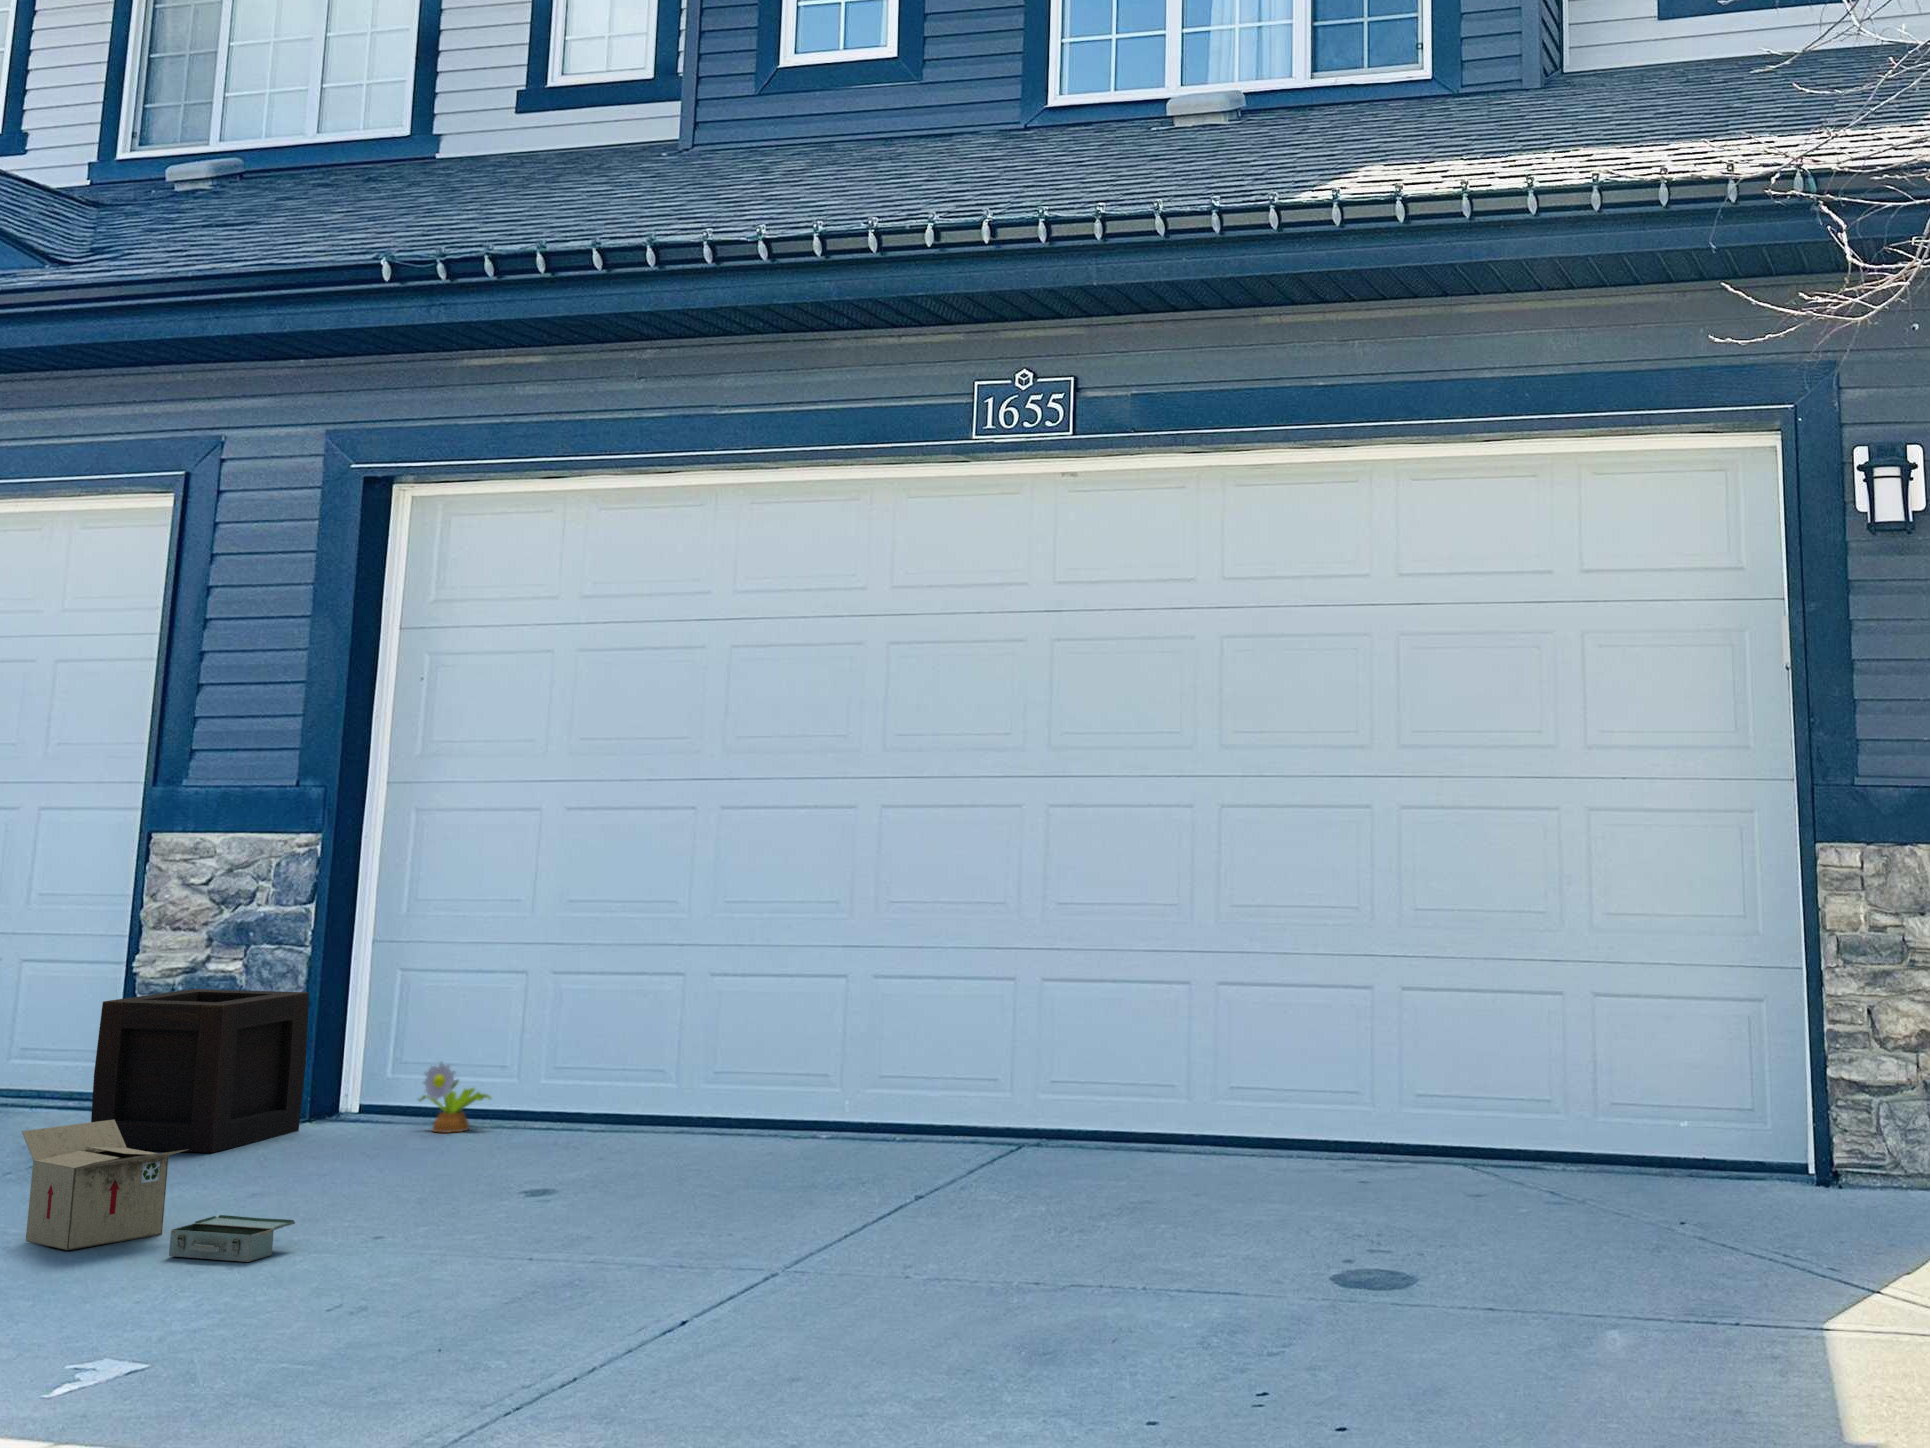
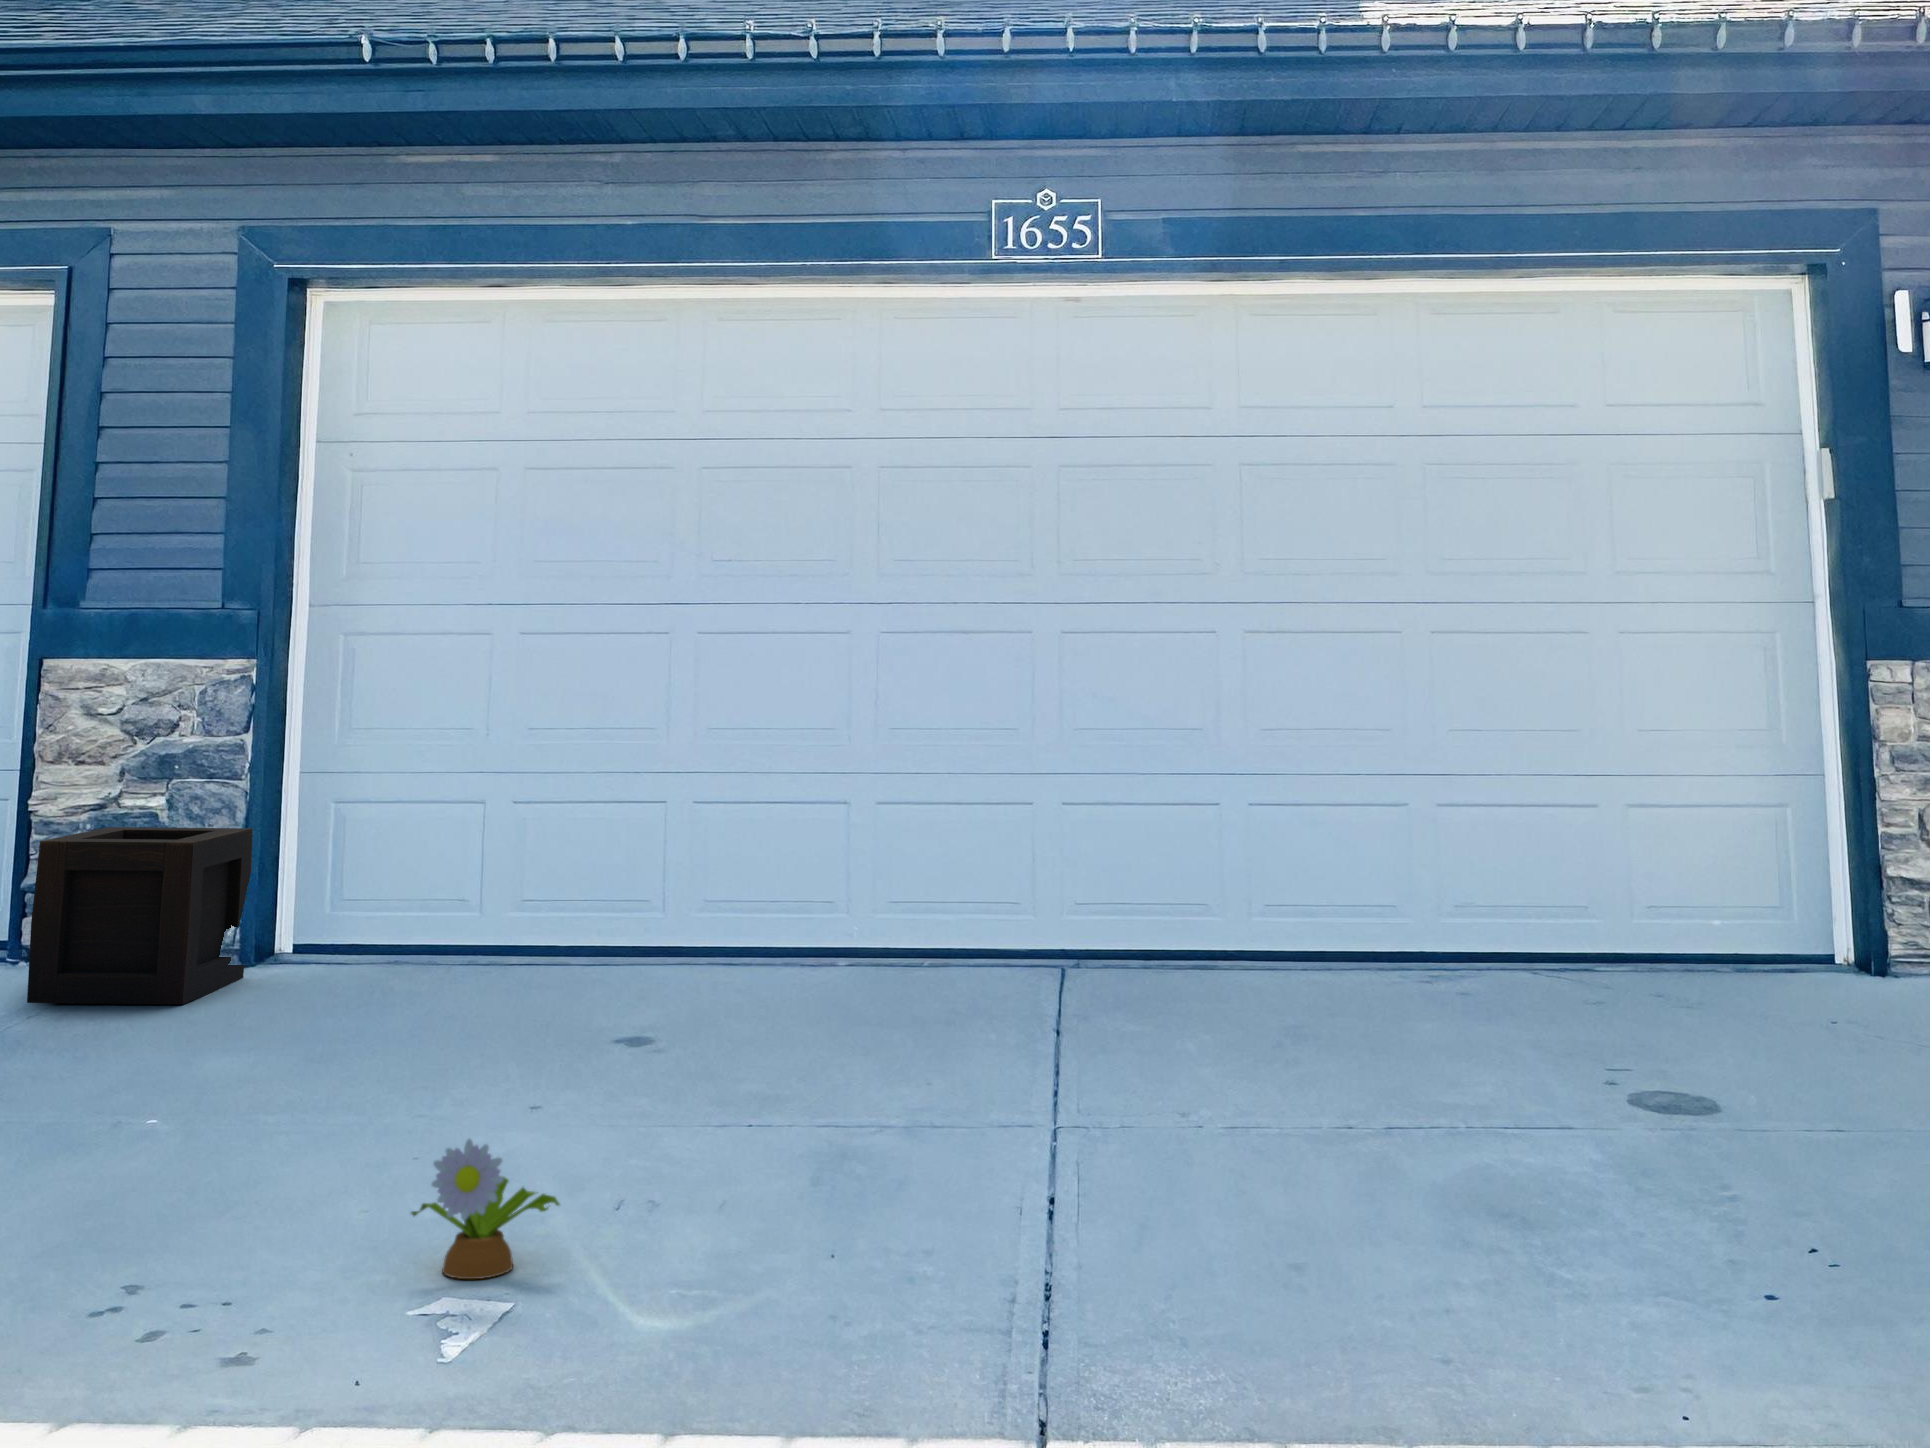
decorative plant: present [419,1062,491,1133] -> present [411,1139,560,1279]
cardboard box: present [22,1120,189,1250] -> none [105,969,310,1121]
toolbox: present [169,1215,295,1262] -> none [325,1073,459,1124]

